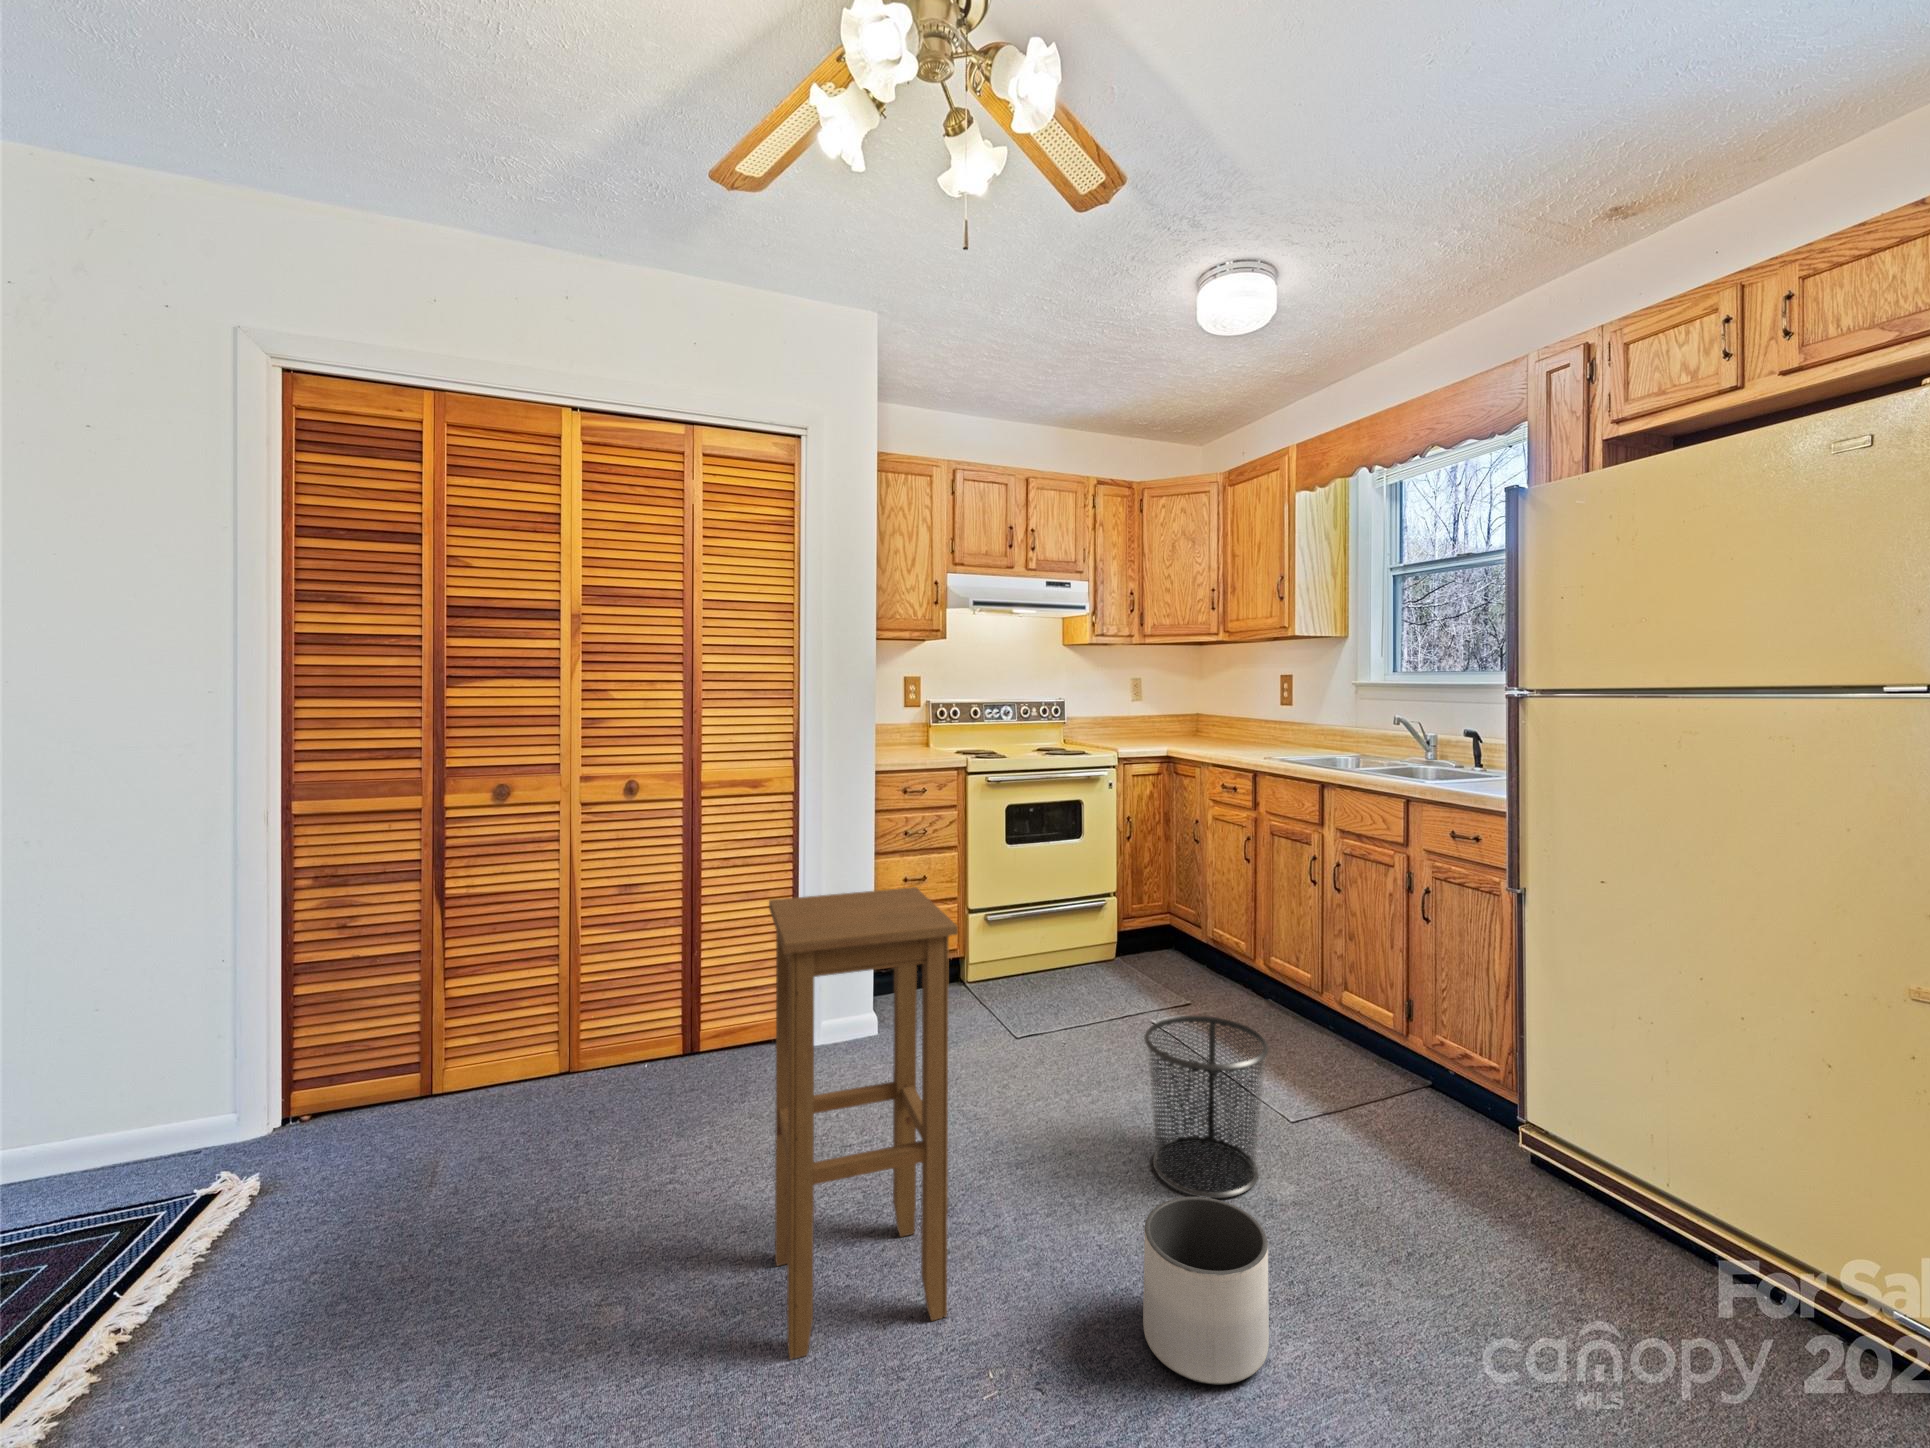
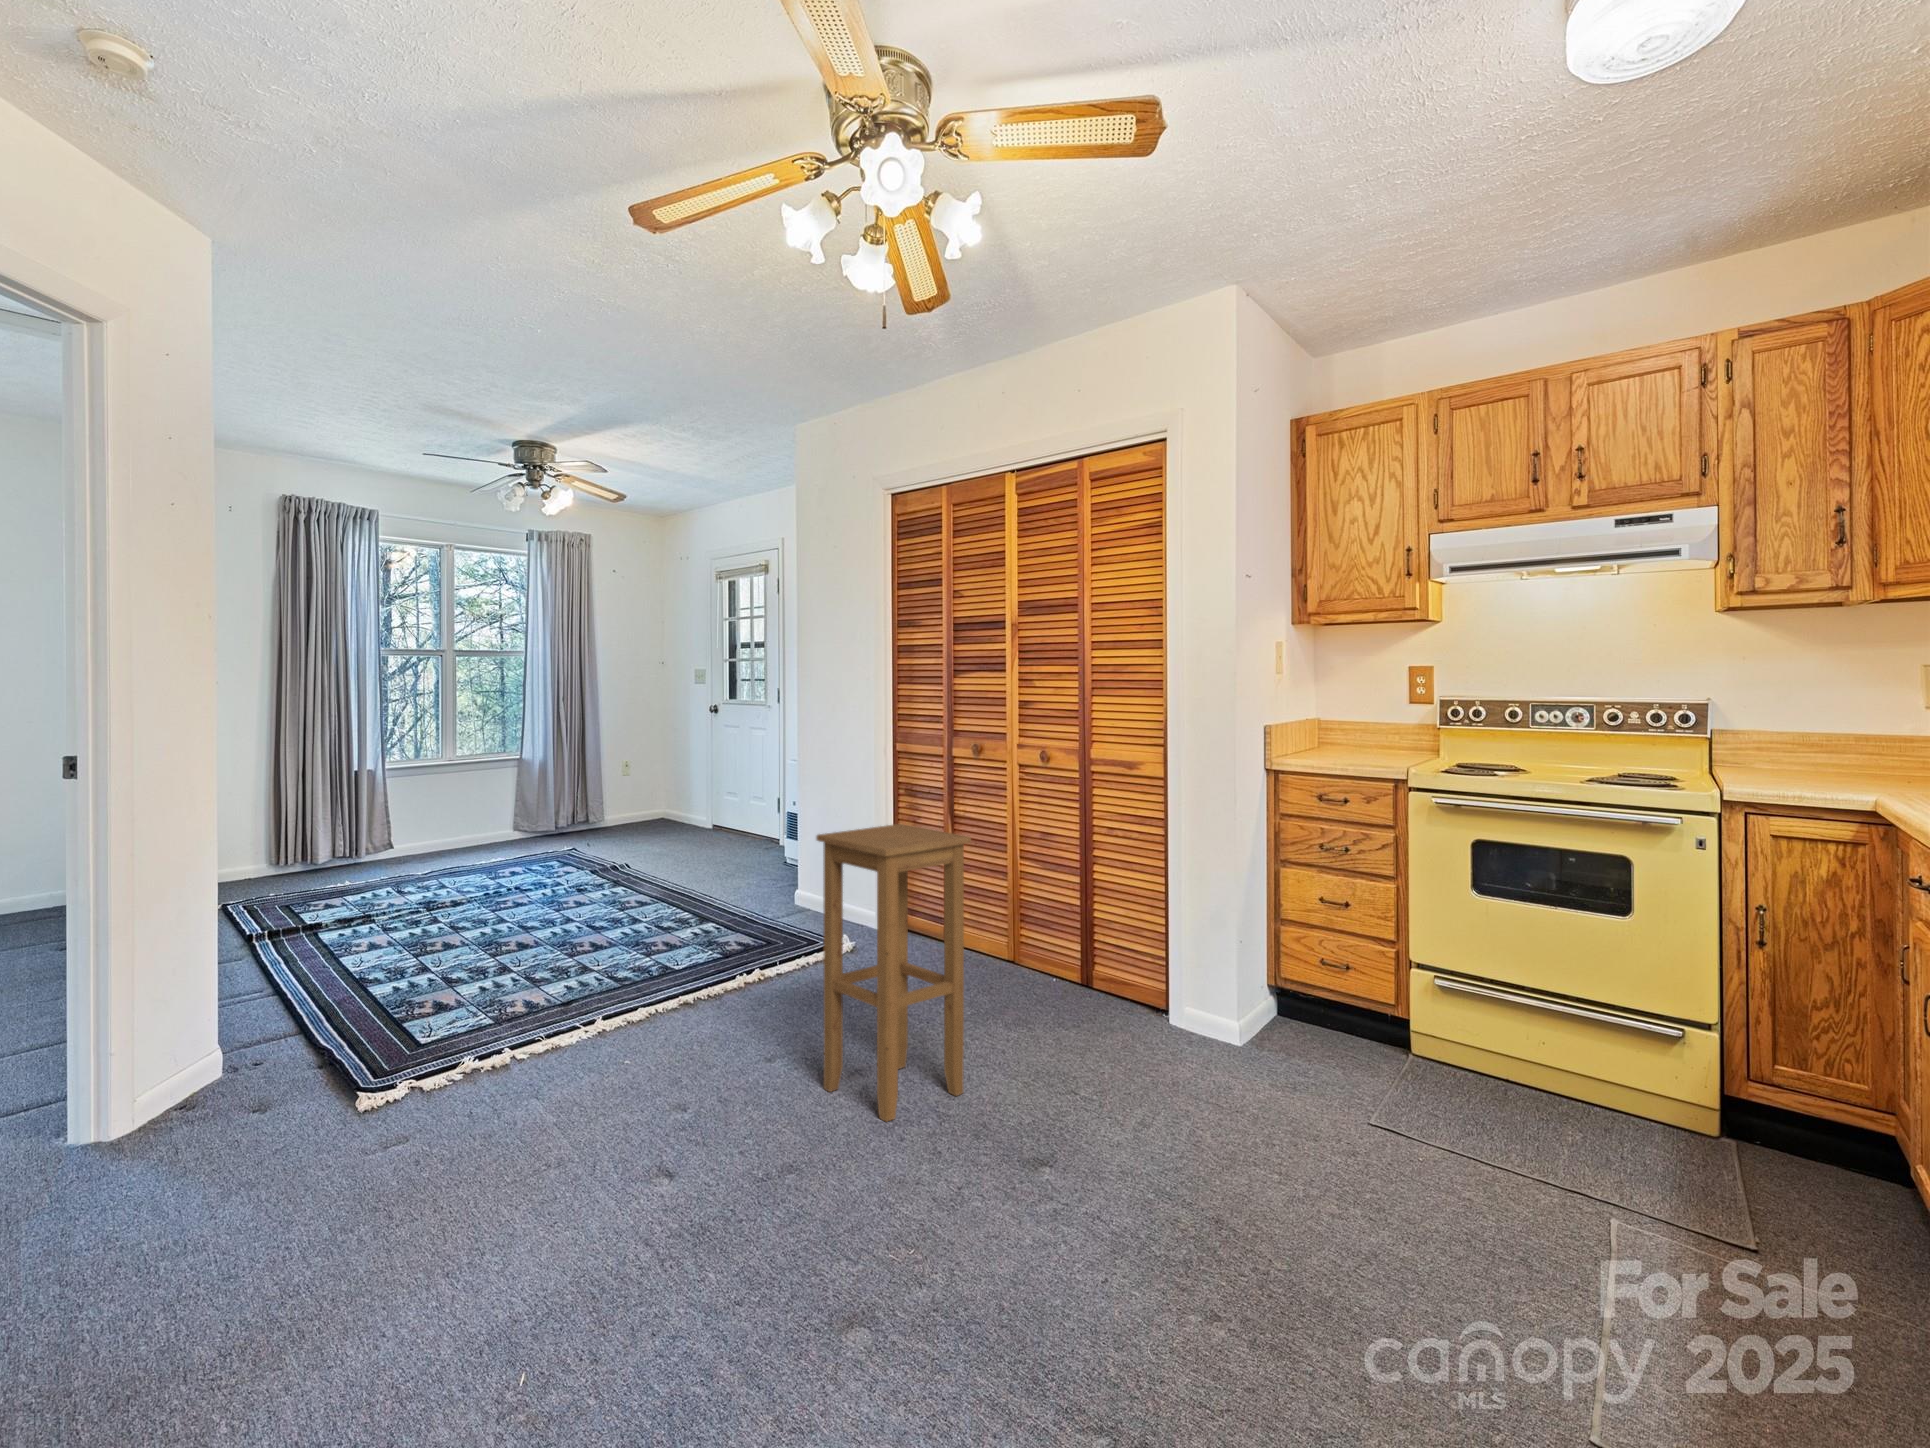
waste bin: present [1144,1016,1269,1198] -> none [1102,1038,1236,1225]
planter: present [1143,1197,1269,1385] -> none [879,1106,978,1236]

